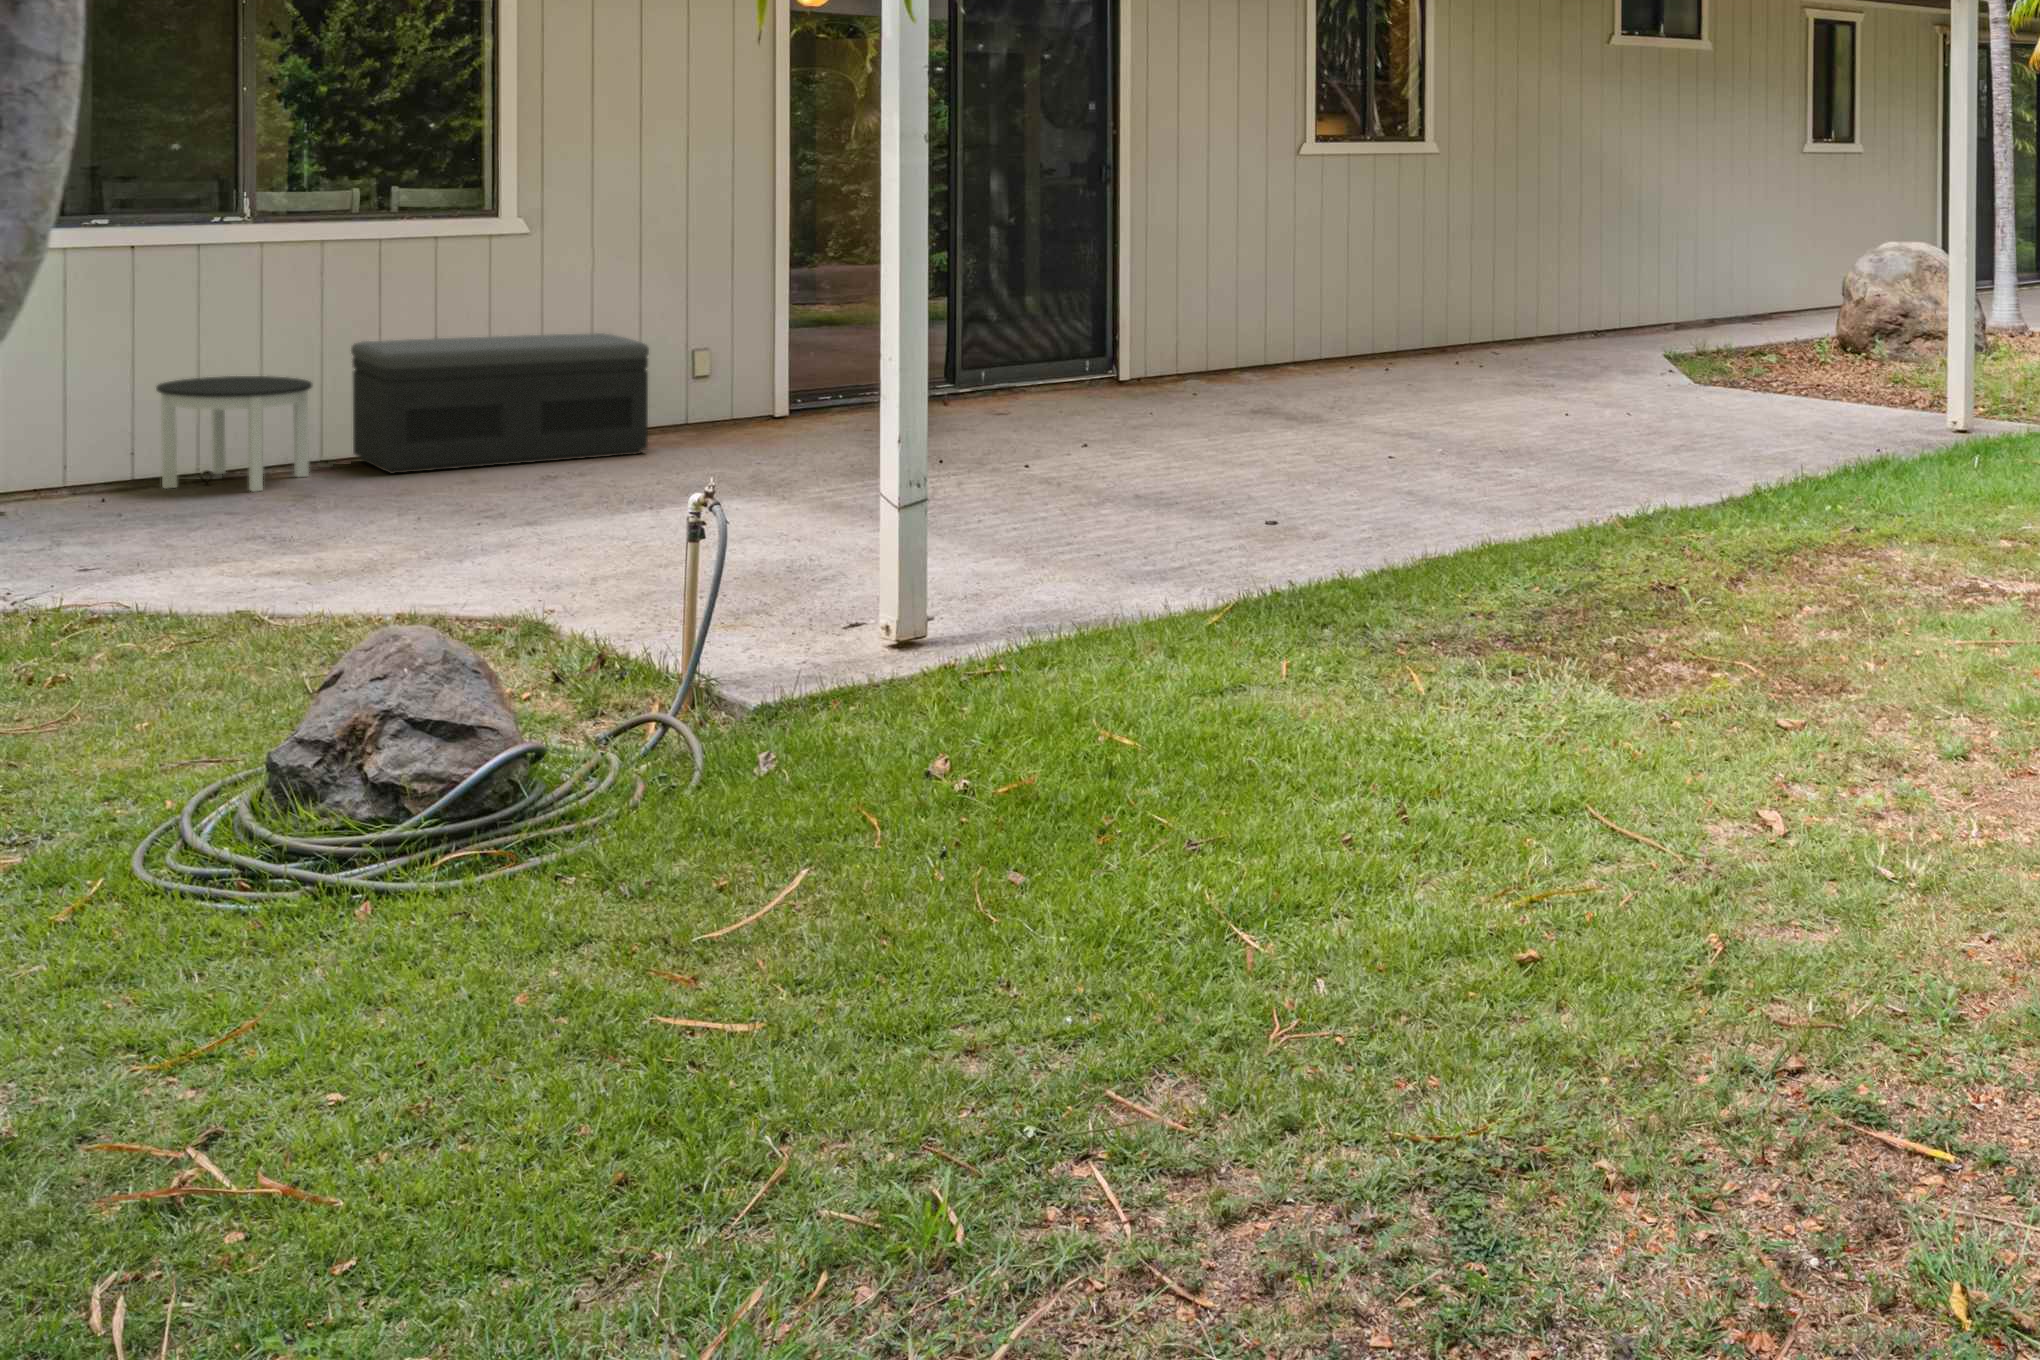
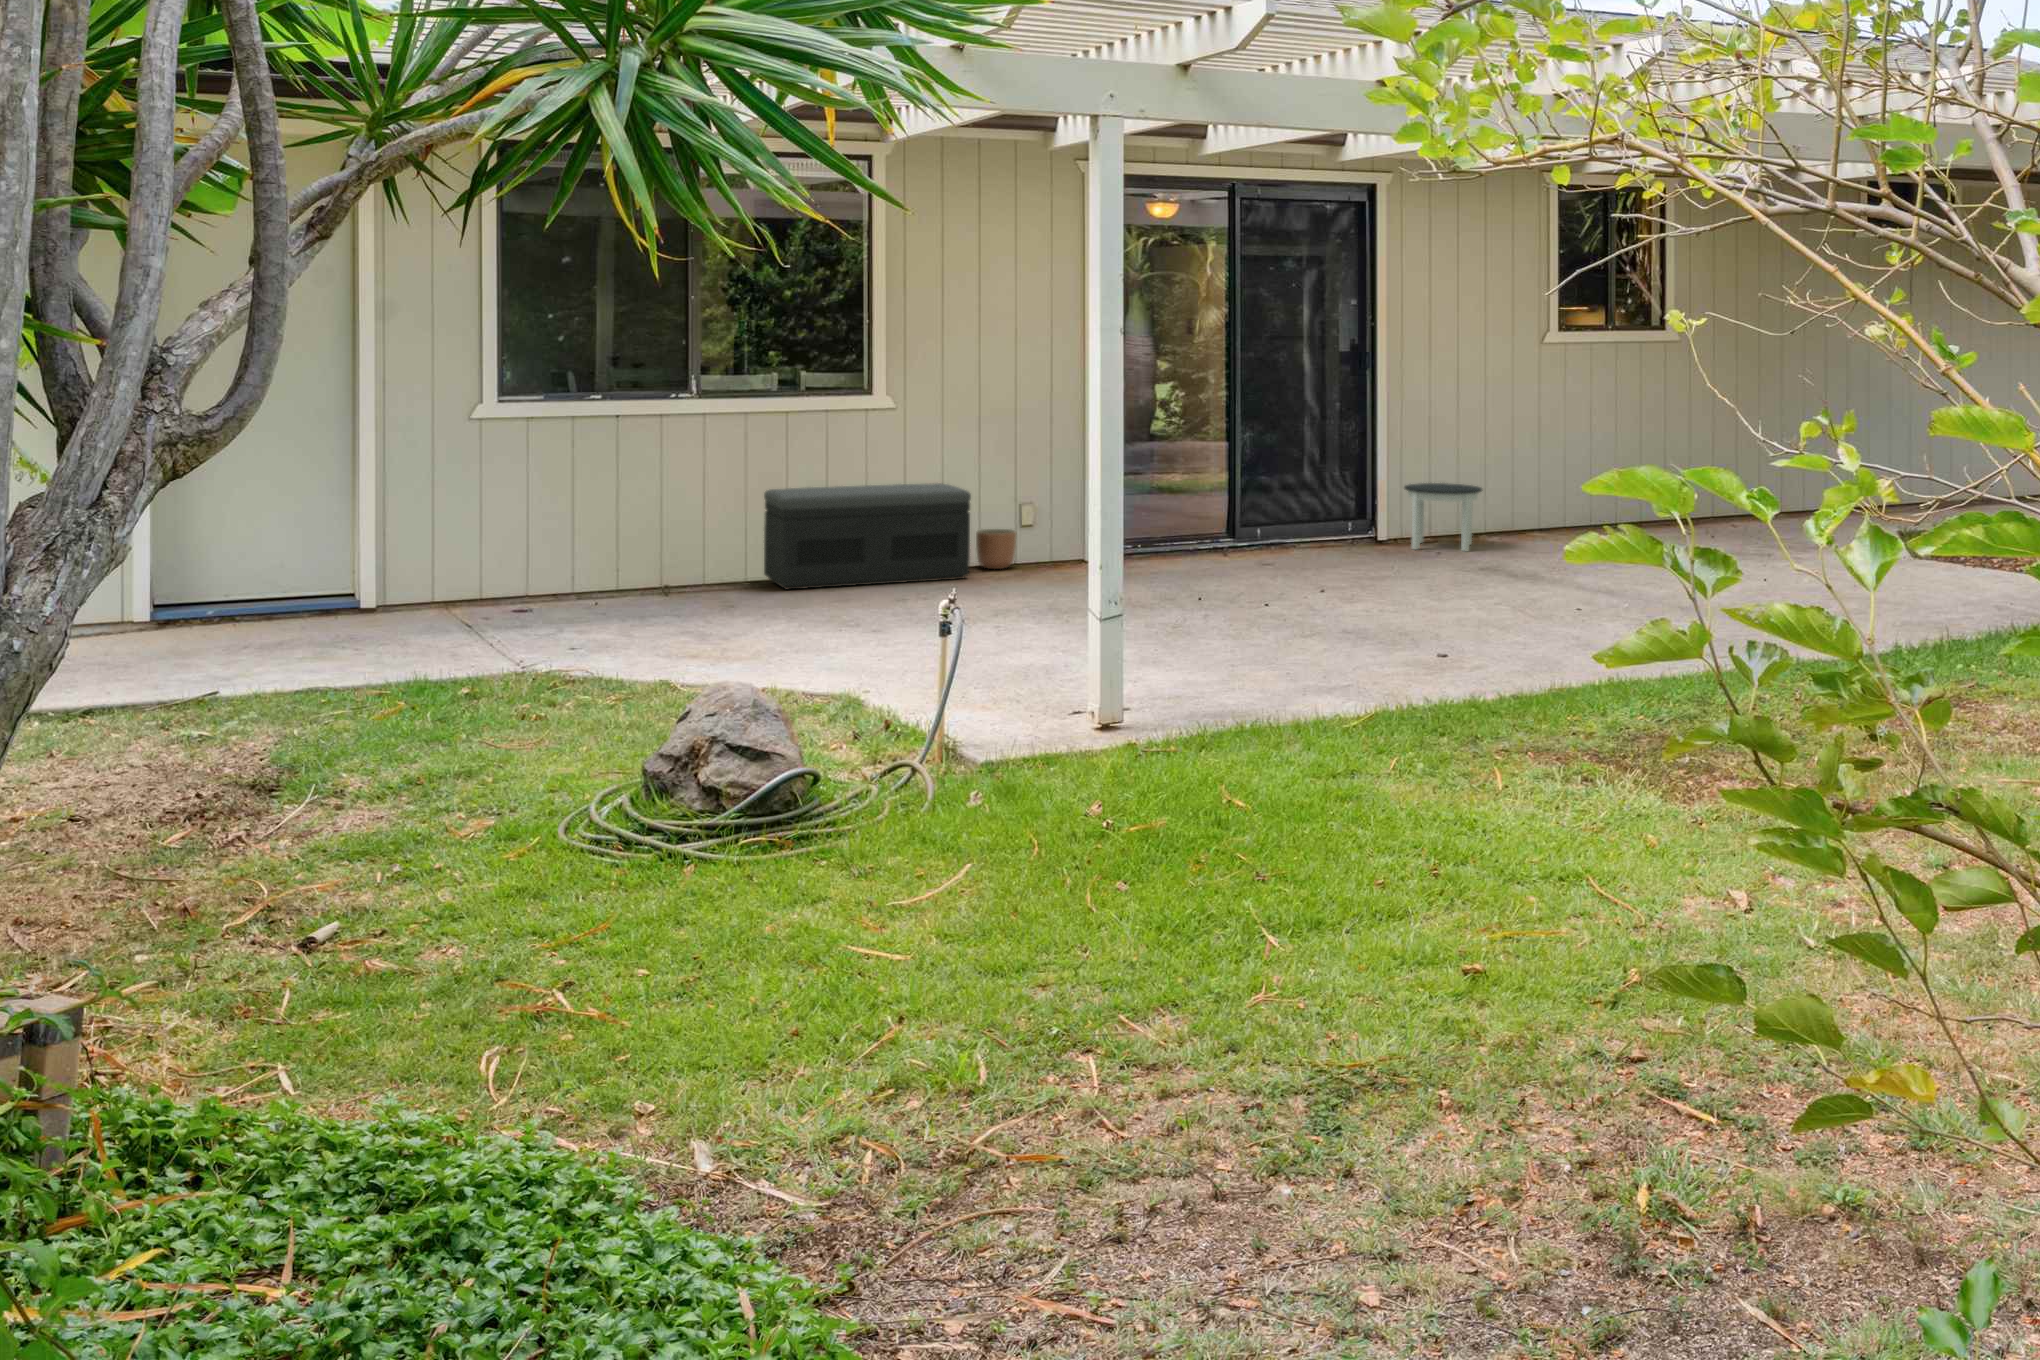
round table: present [156,376,312,492] -> present [1404,483,1482,551]
planter: none [651,390,706,440] -> present [976,528,1016,569]

